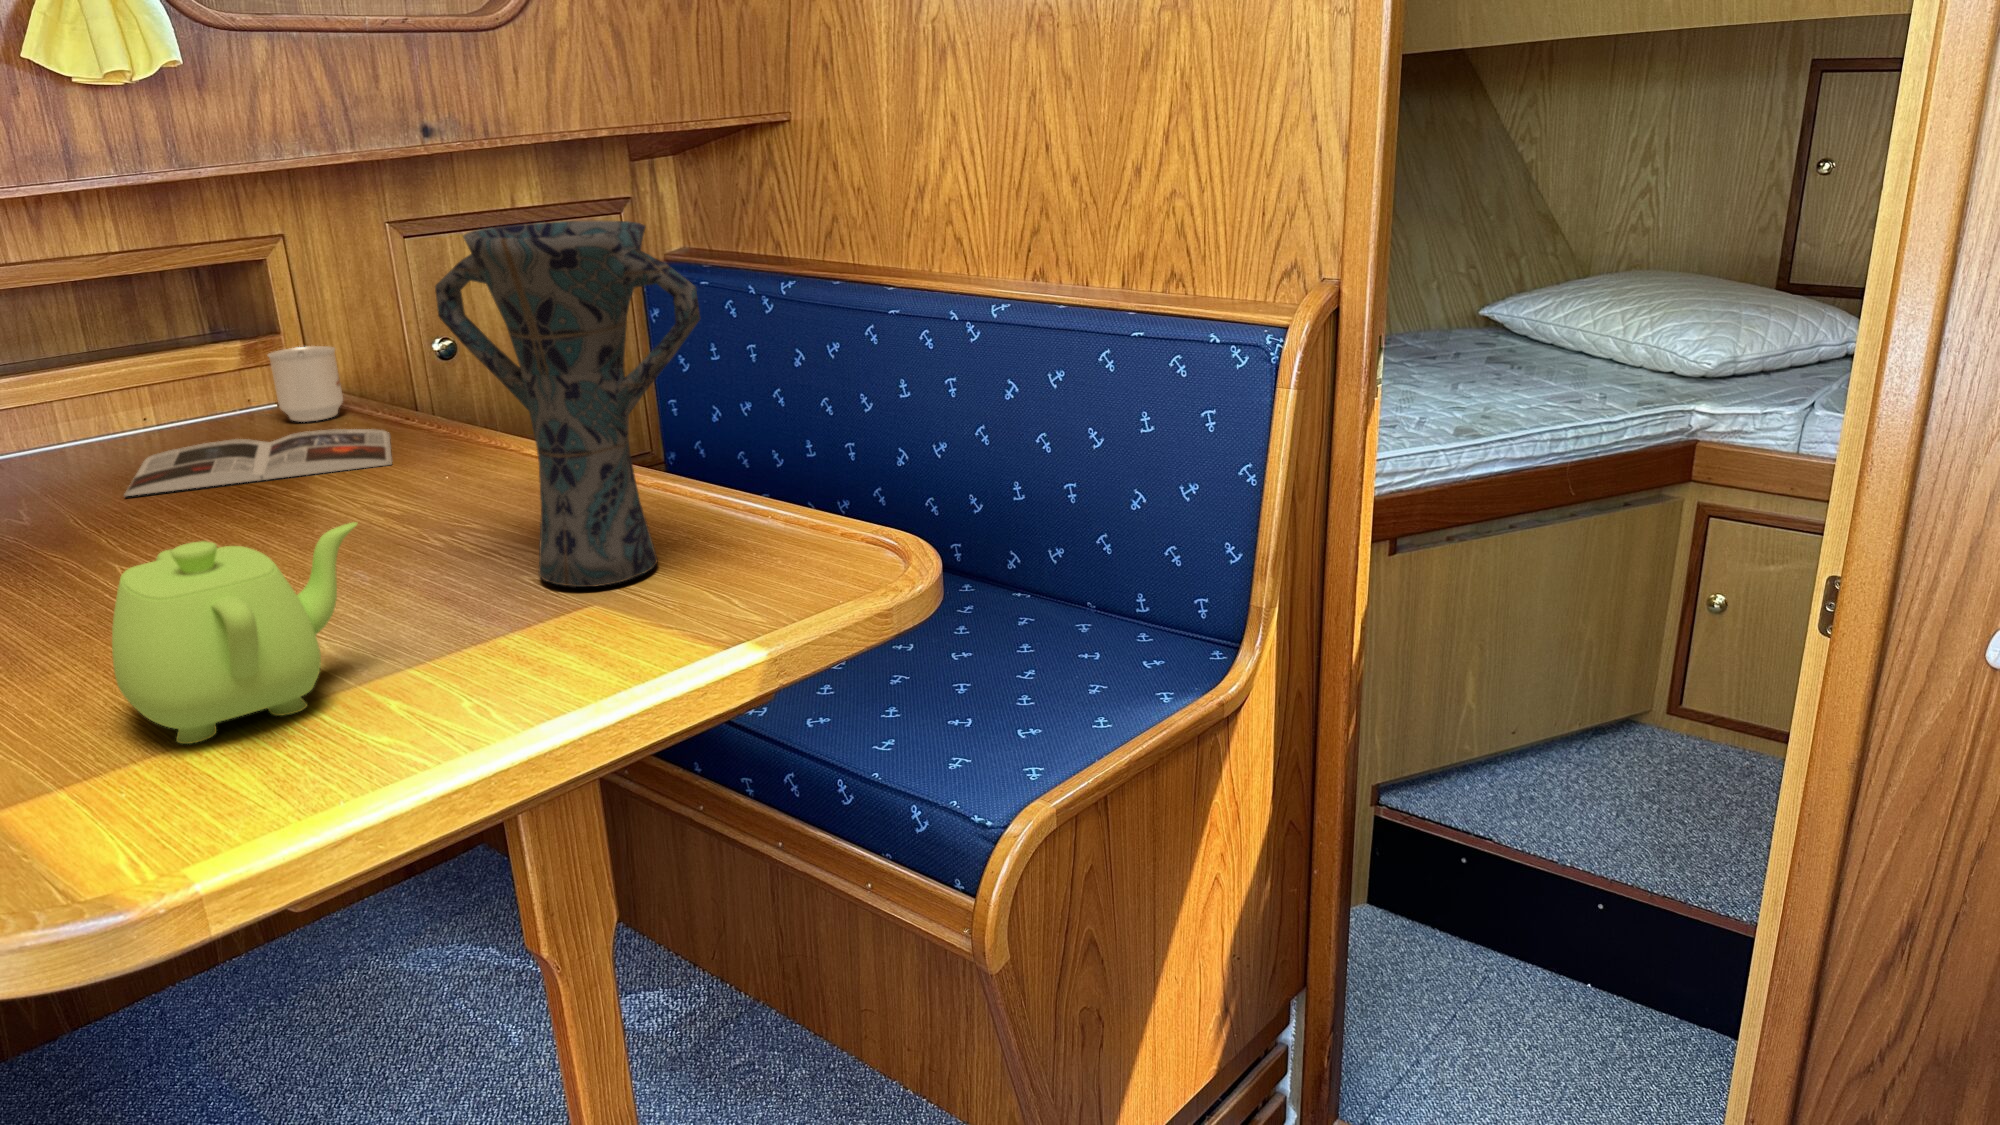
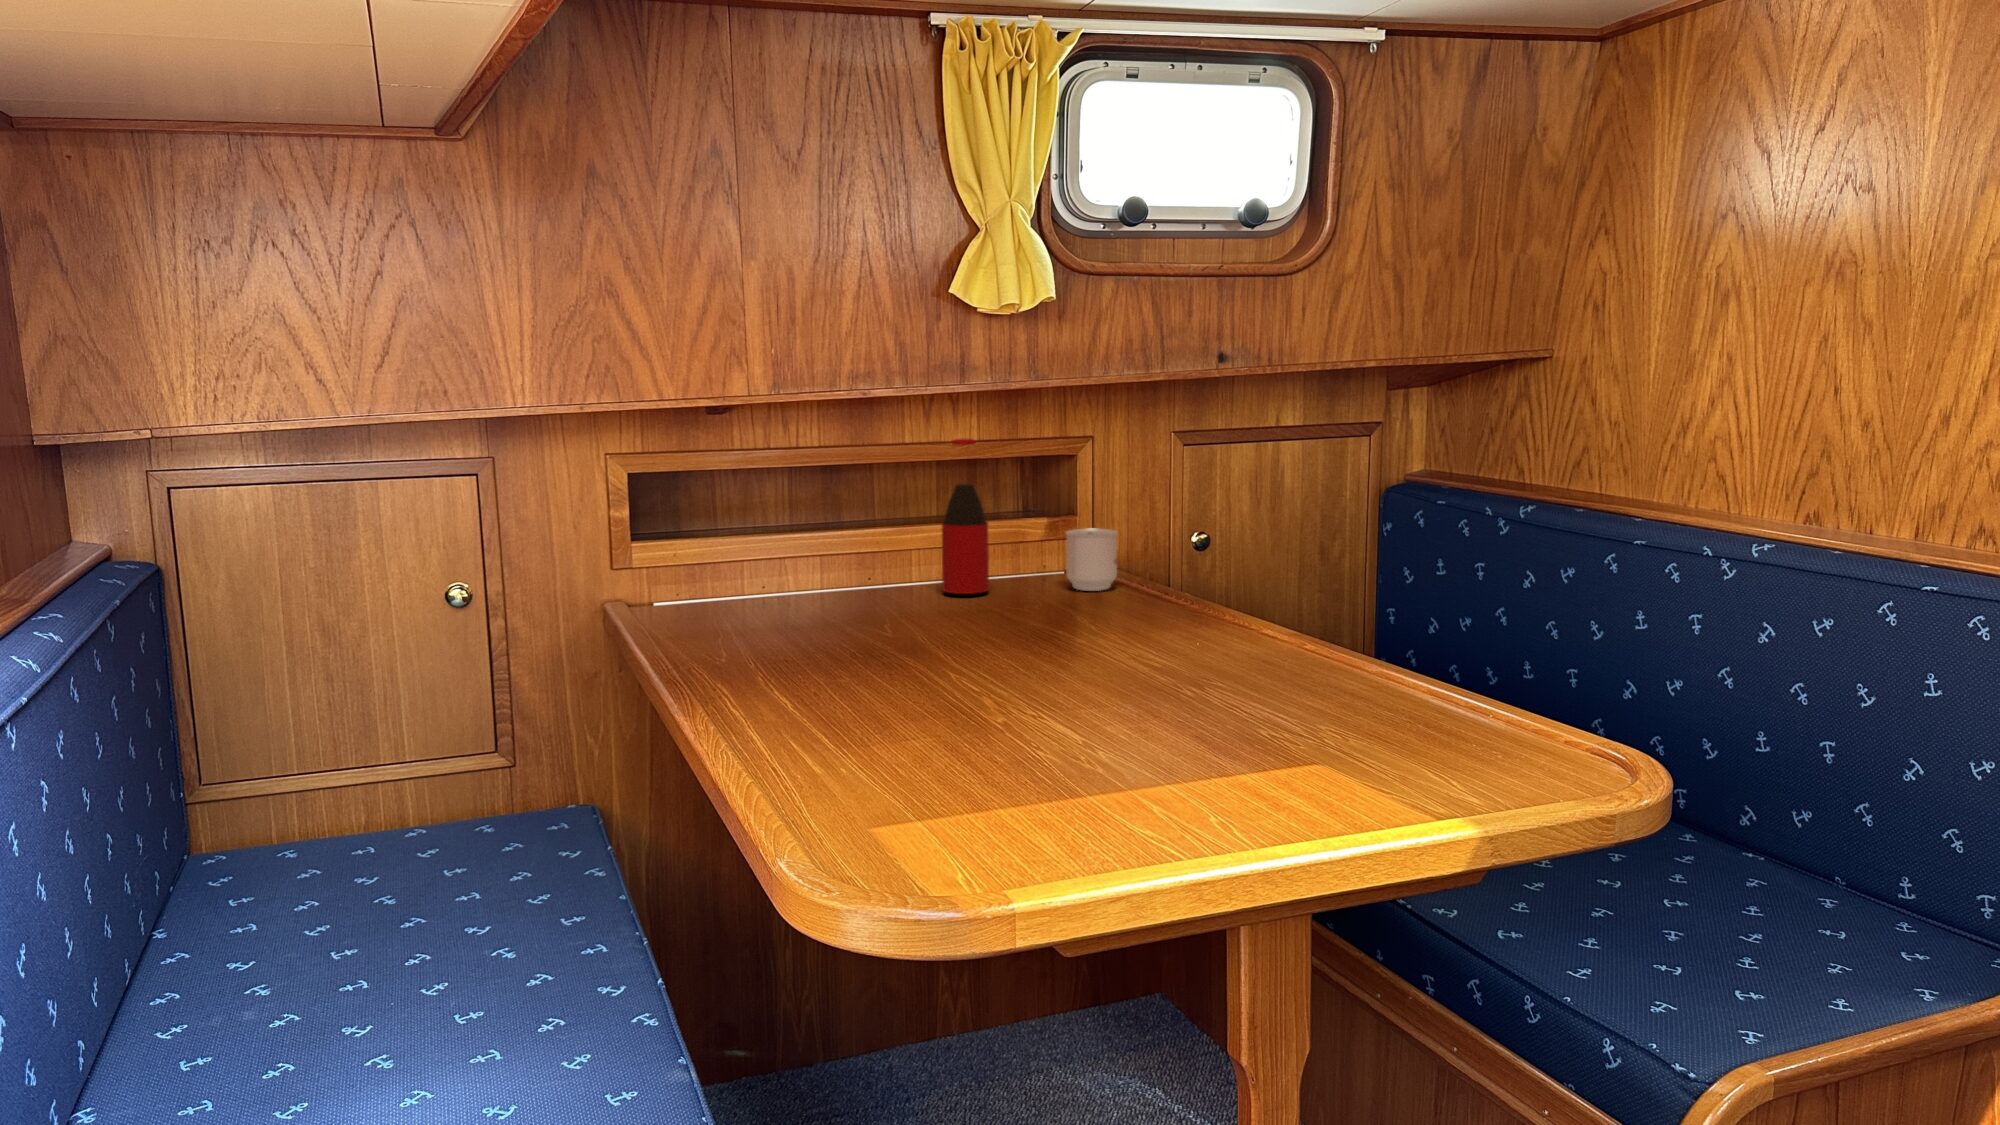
vase: present [435,220,700,587] -> none [1228,432,1455,750]
bottle: none [84,250,177,449] -> present [942,439,989,594]
magazine: present [125,429,392,496] -> none [952,598,1154,632]
teapot: present [112,522,357,744] -> none [963,655,1150,809]

